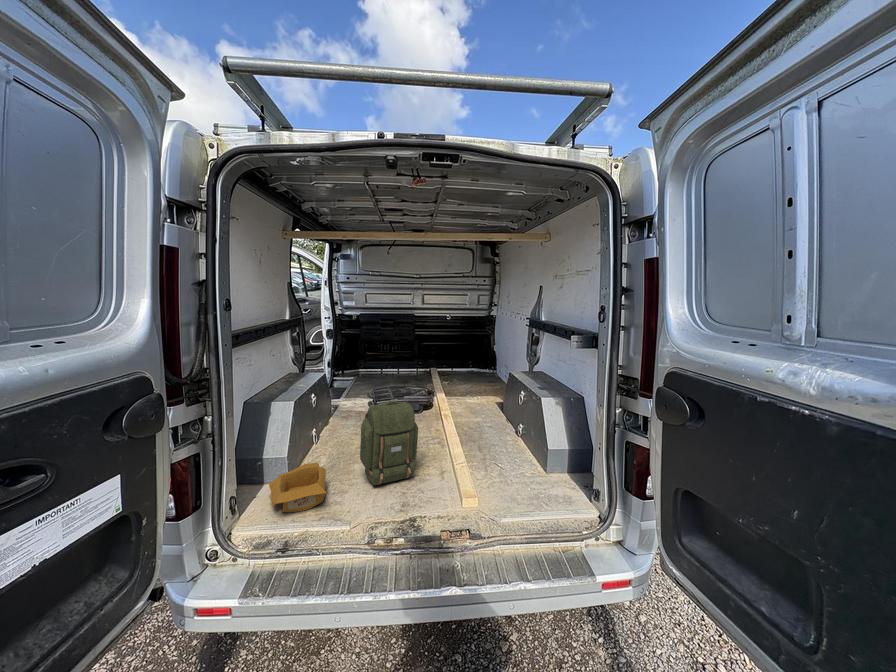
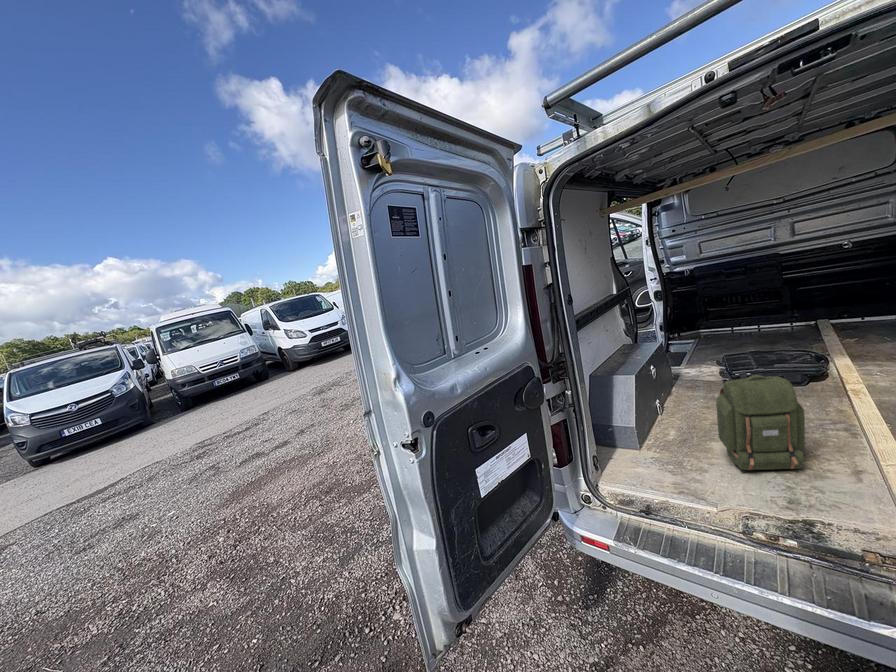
cardboard box: present [269,463,327,512] -> none [622,436,684,481]

